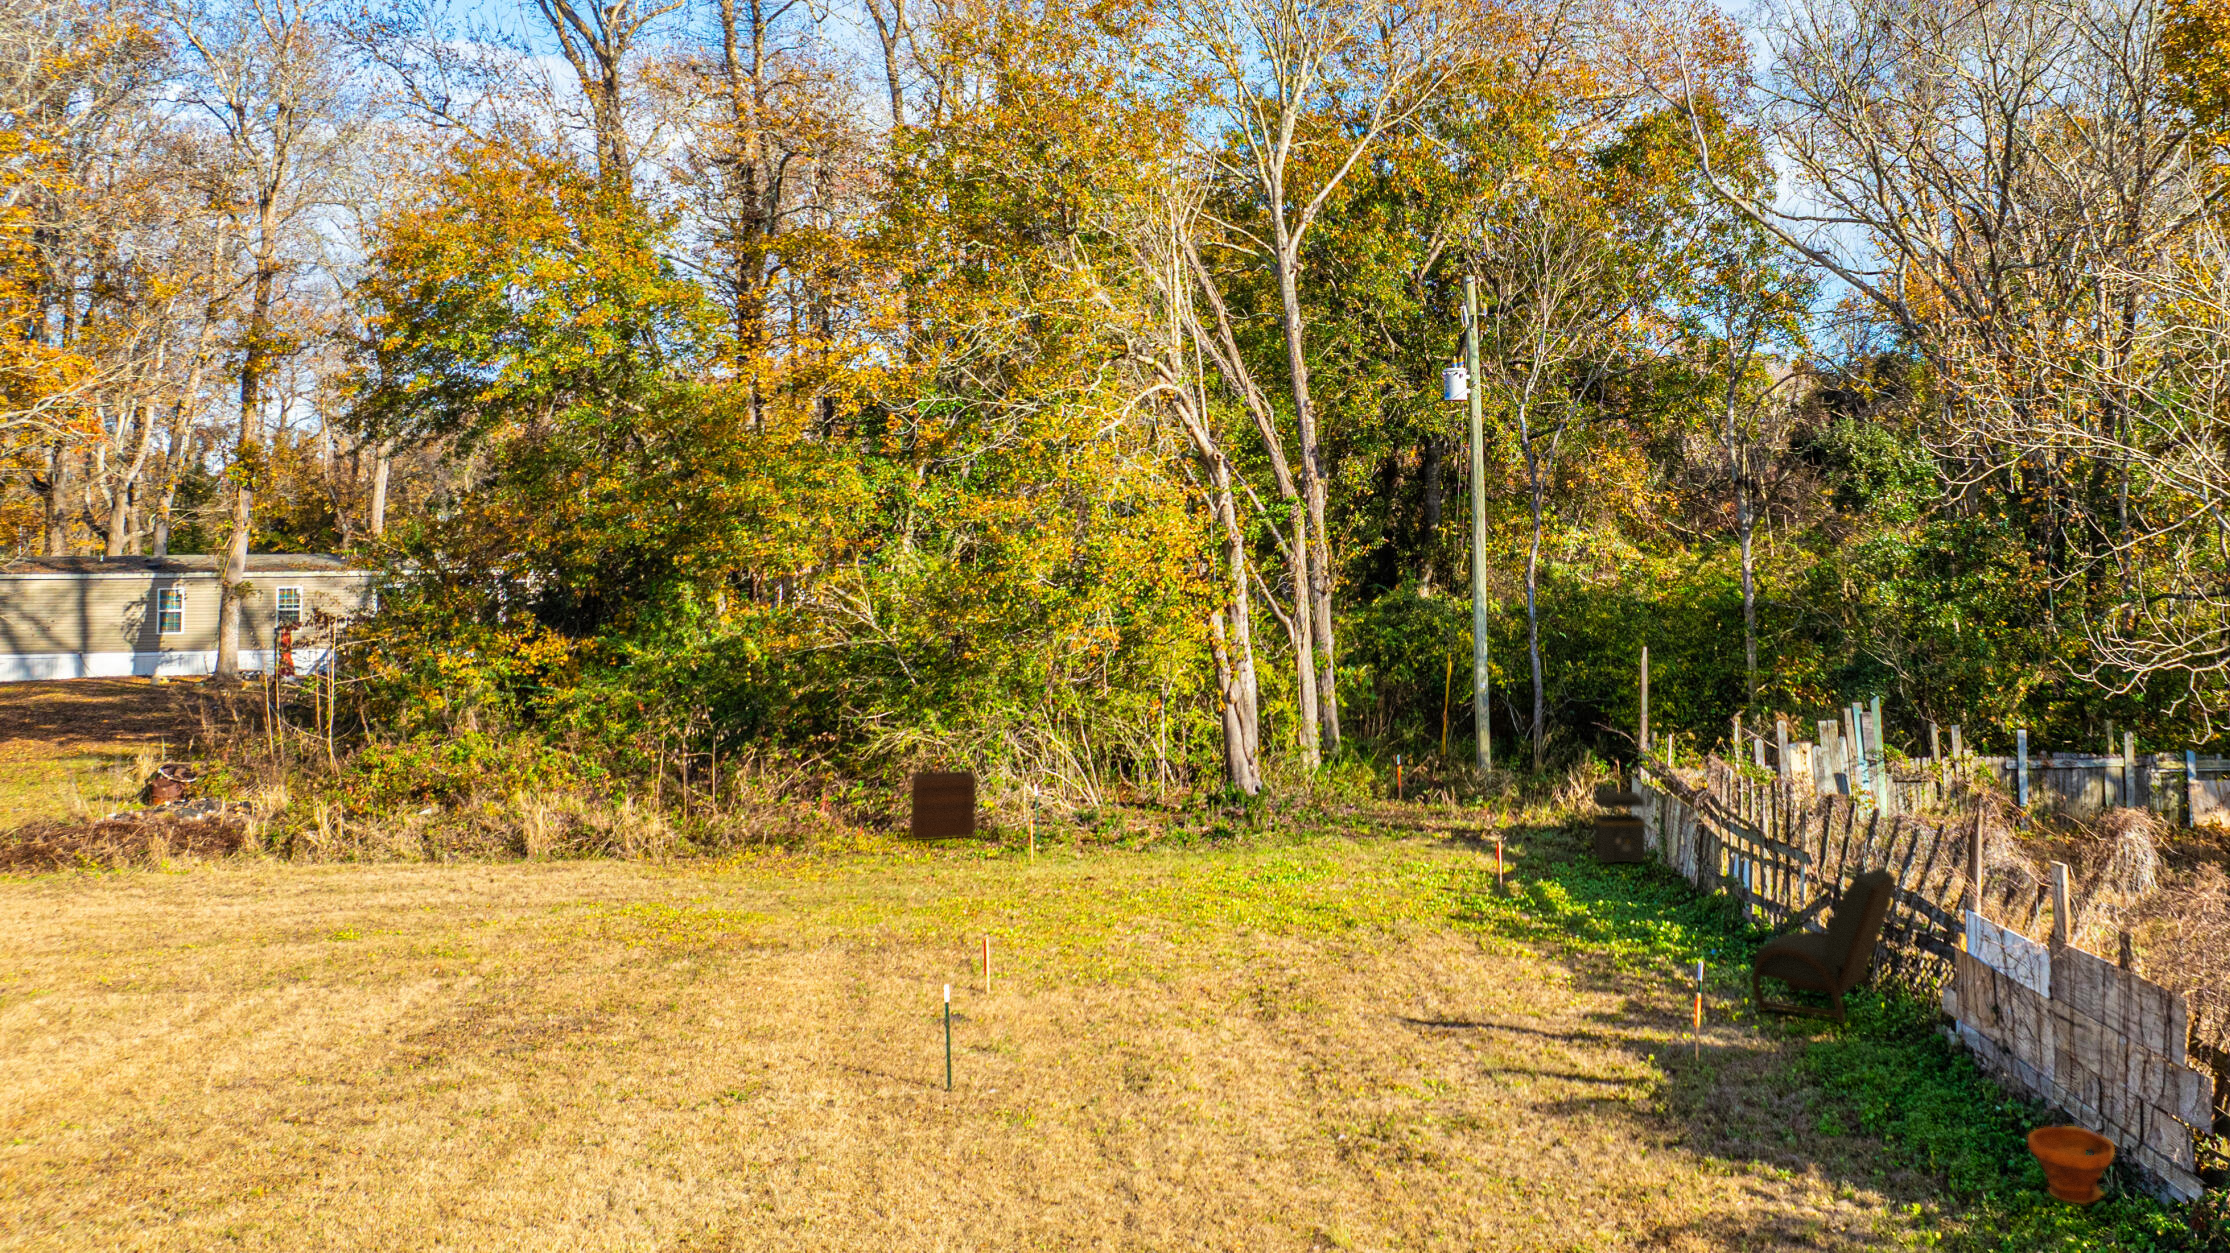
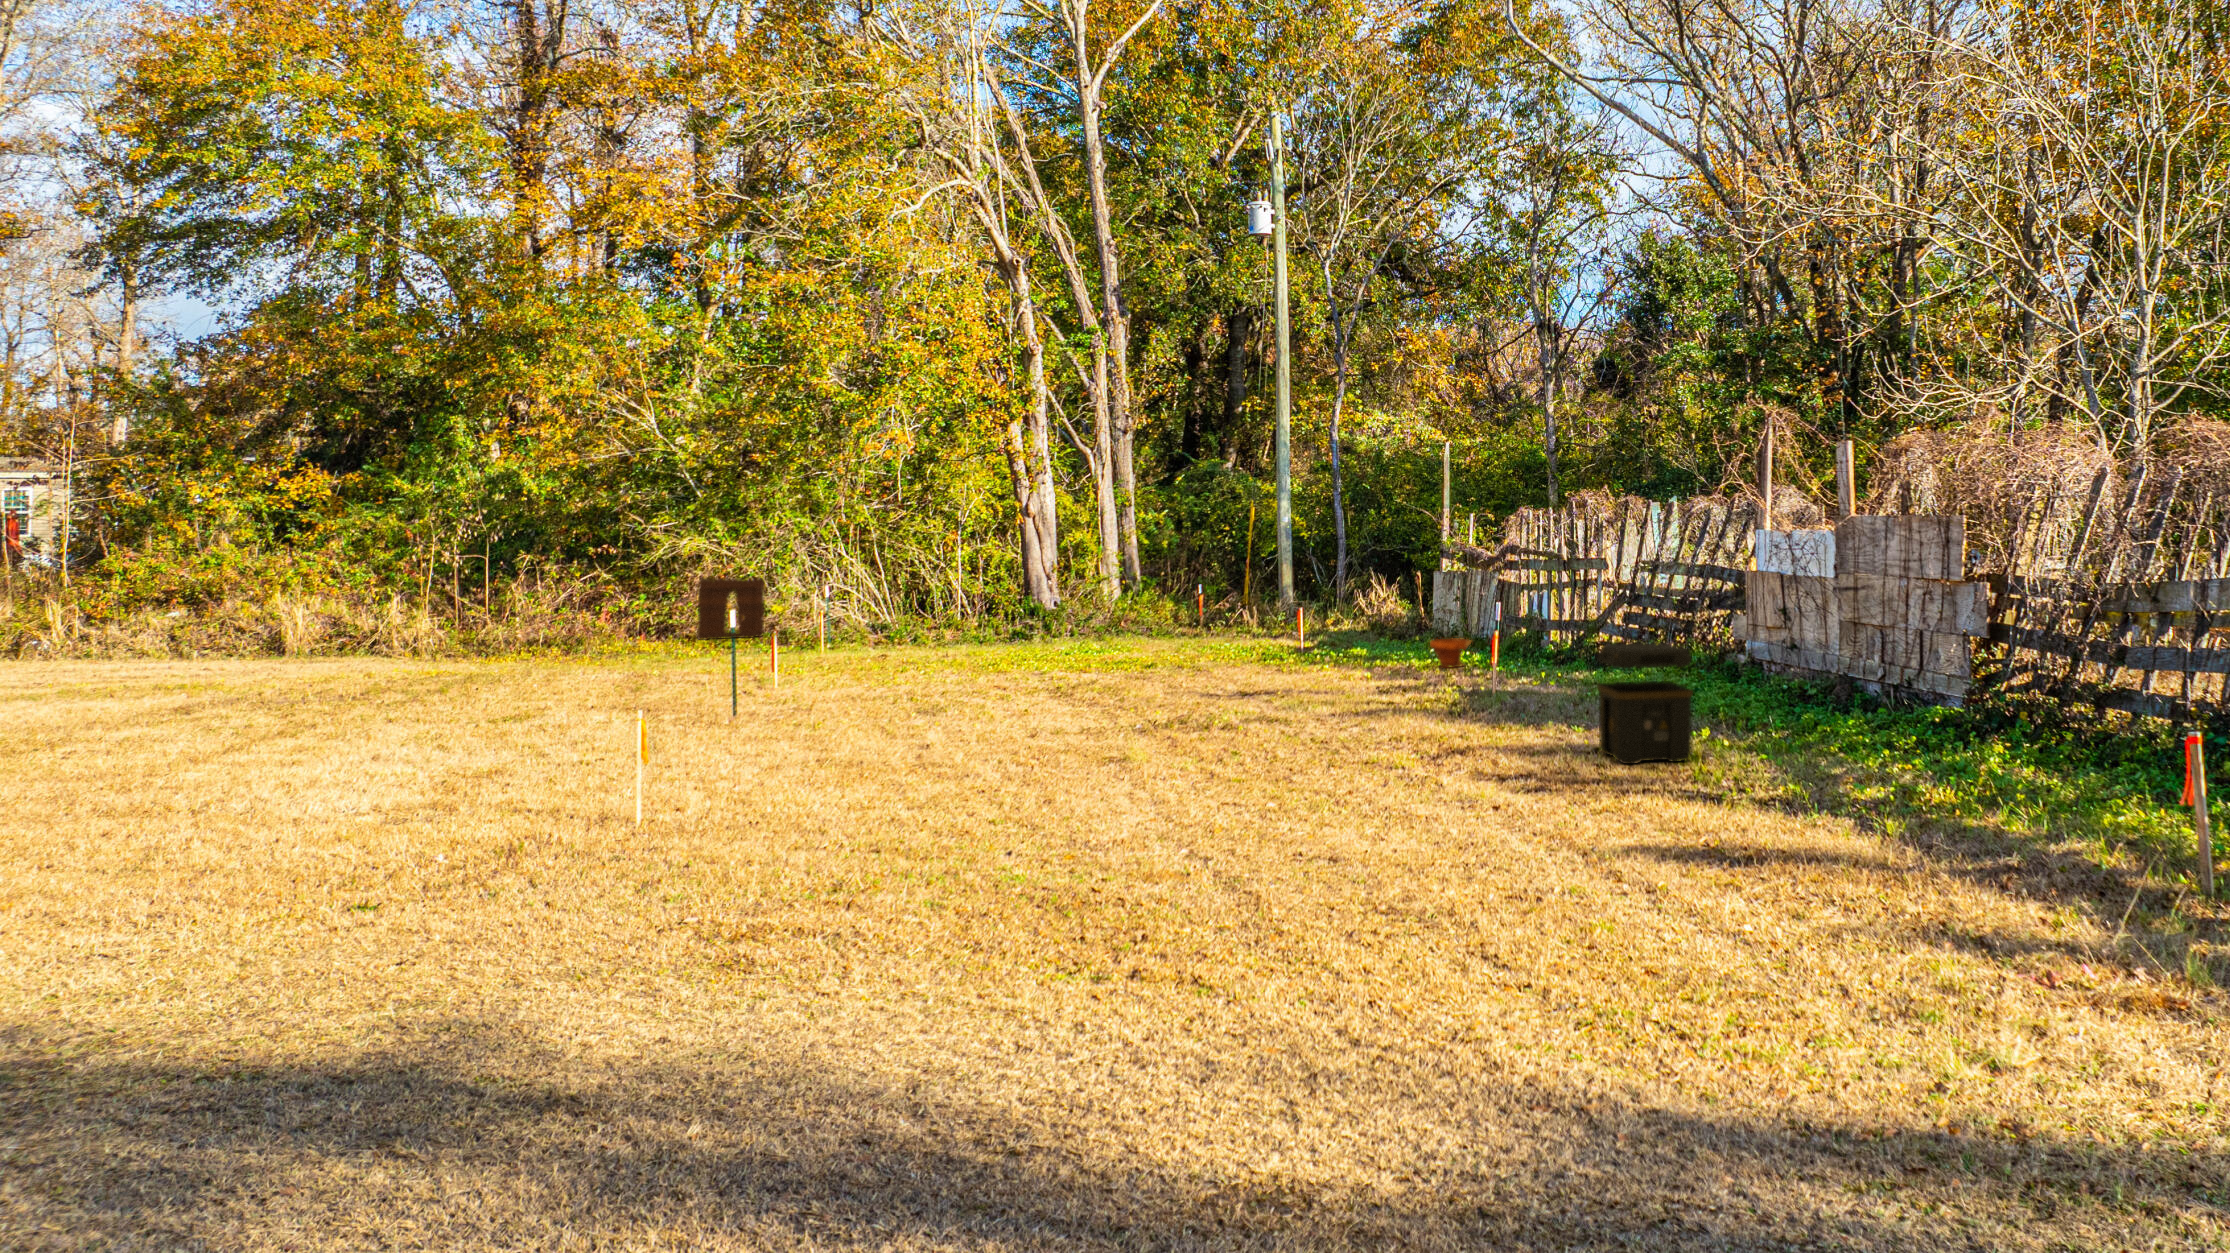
toolbox: present [1594,792,1645,864] -> present [1598,643,1693,764]
lounge chair: present [1751,868,1896,1024] -> none [1482,585,1619,718]
planter: present [2028,1126,2115,1204] -> present [1430,638,1471,668]

